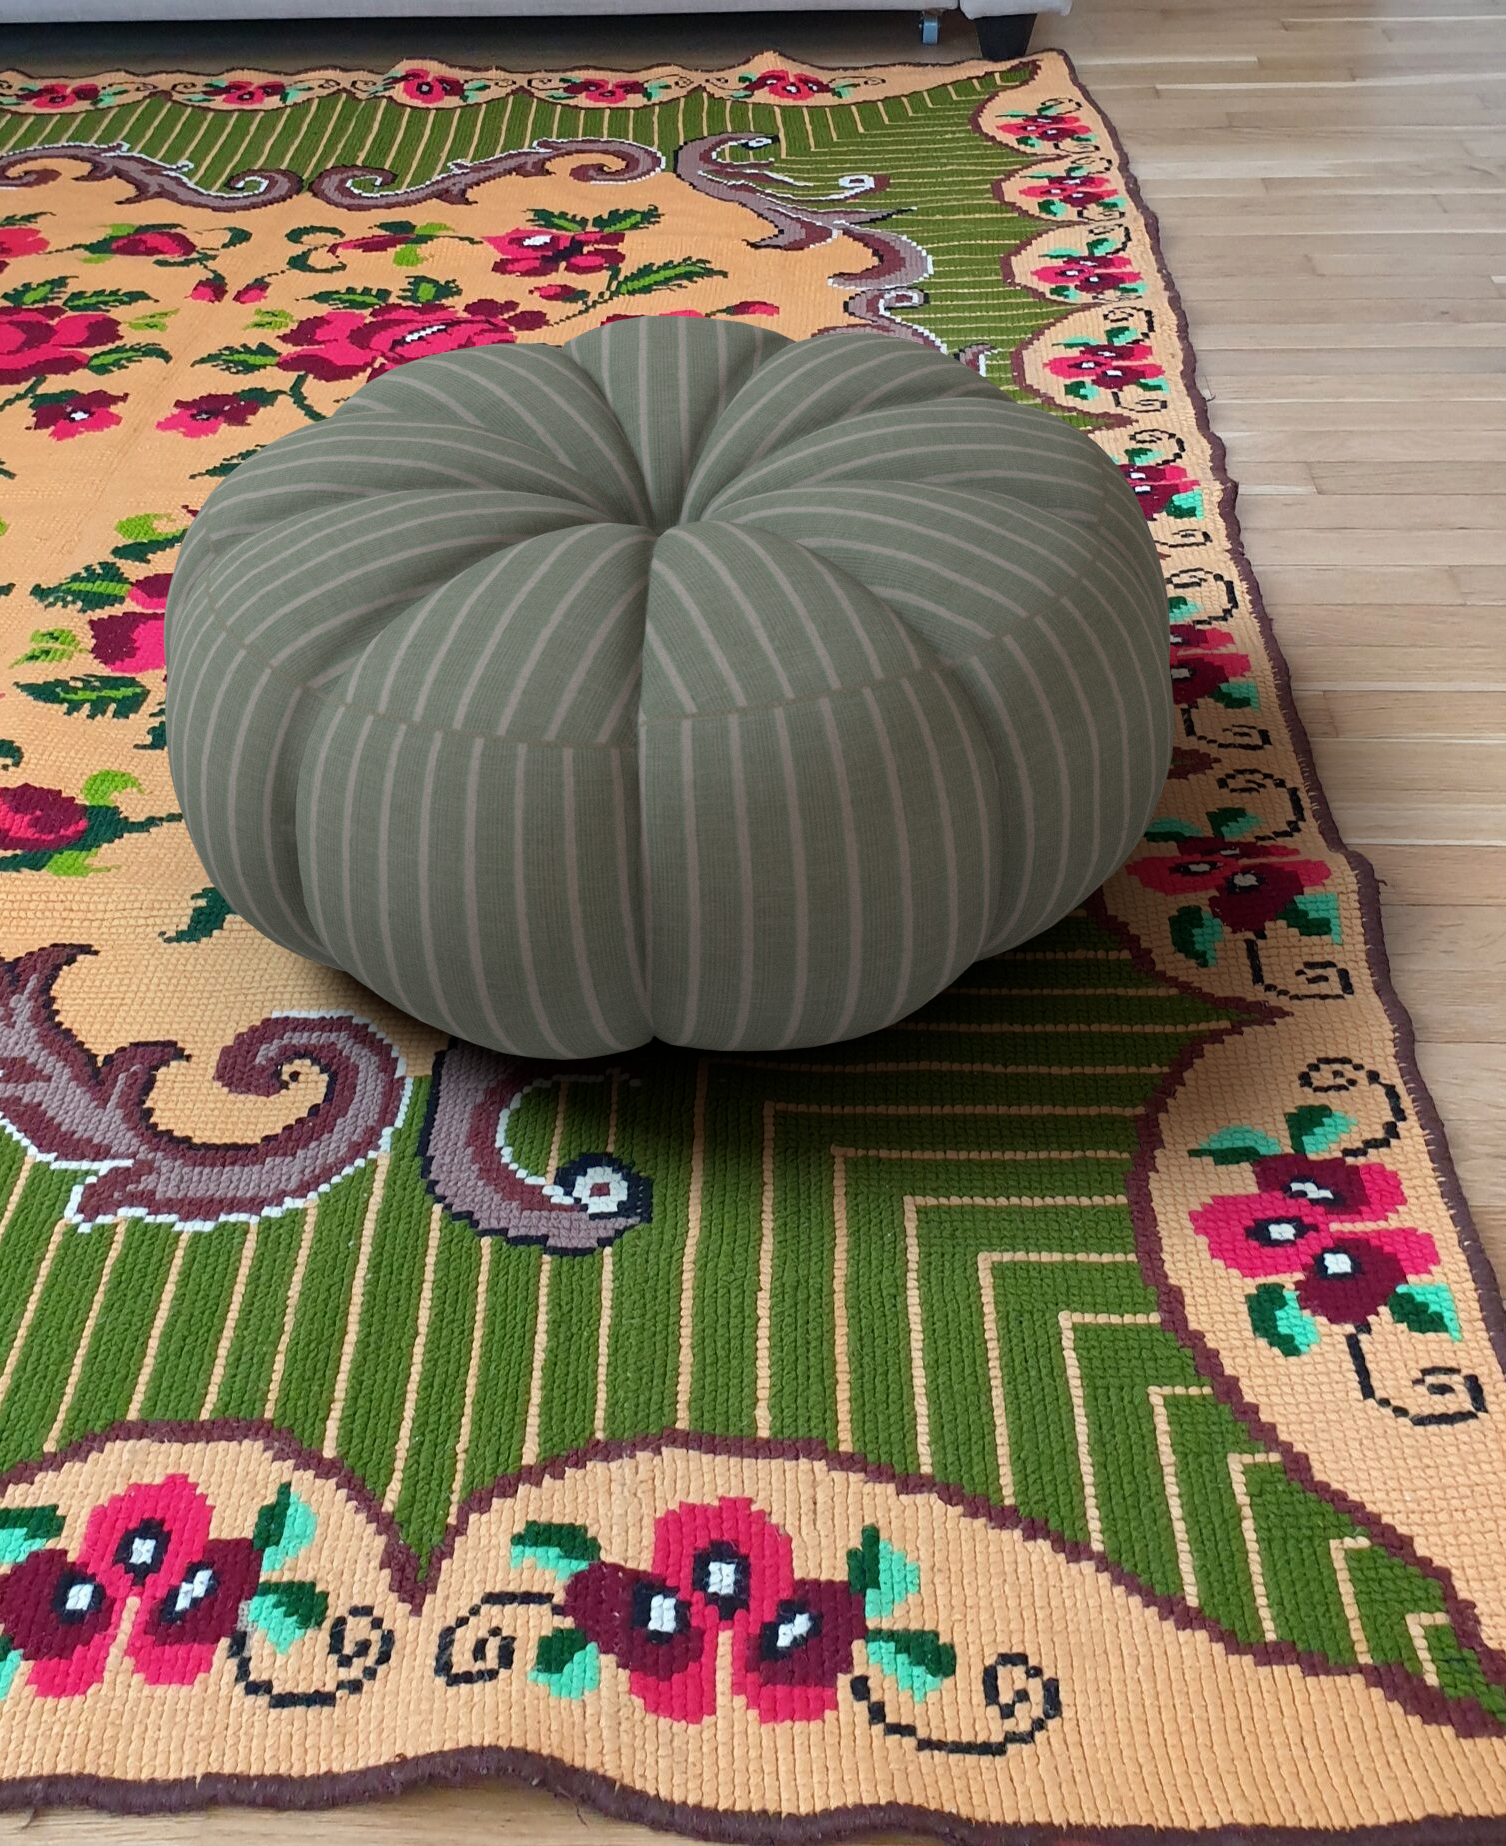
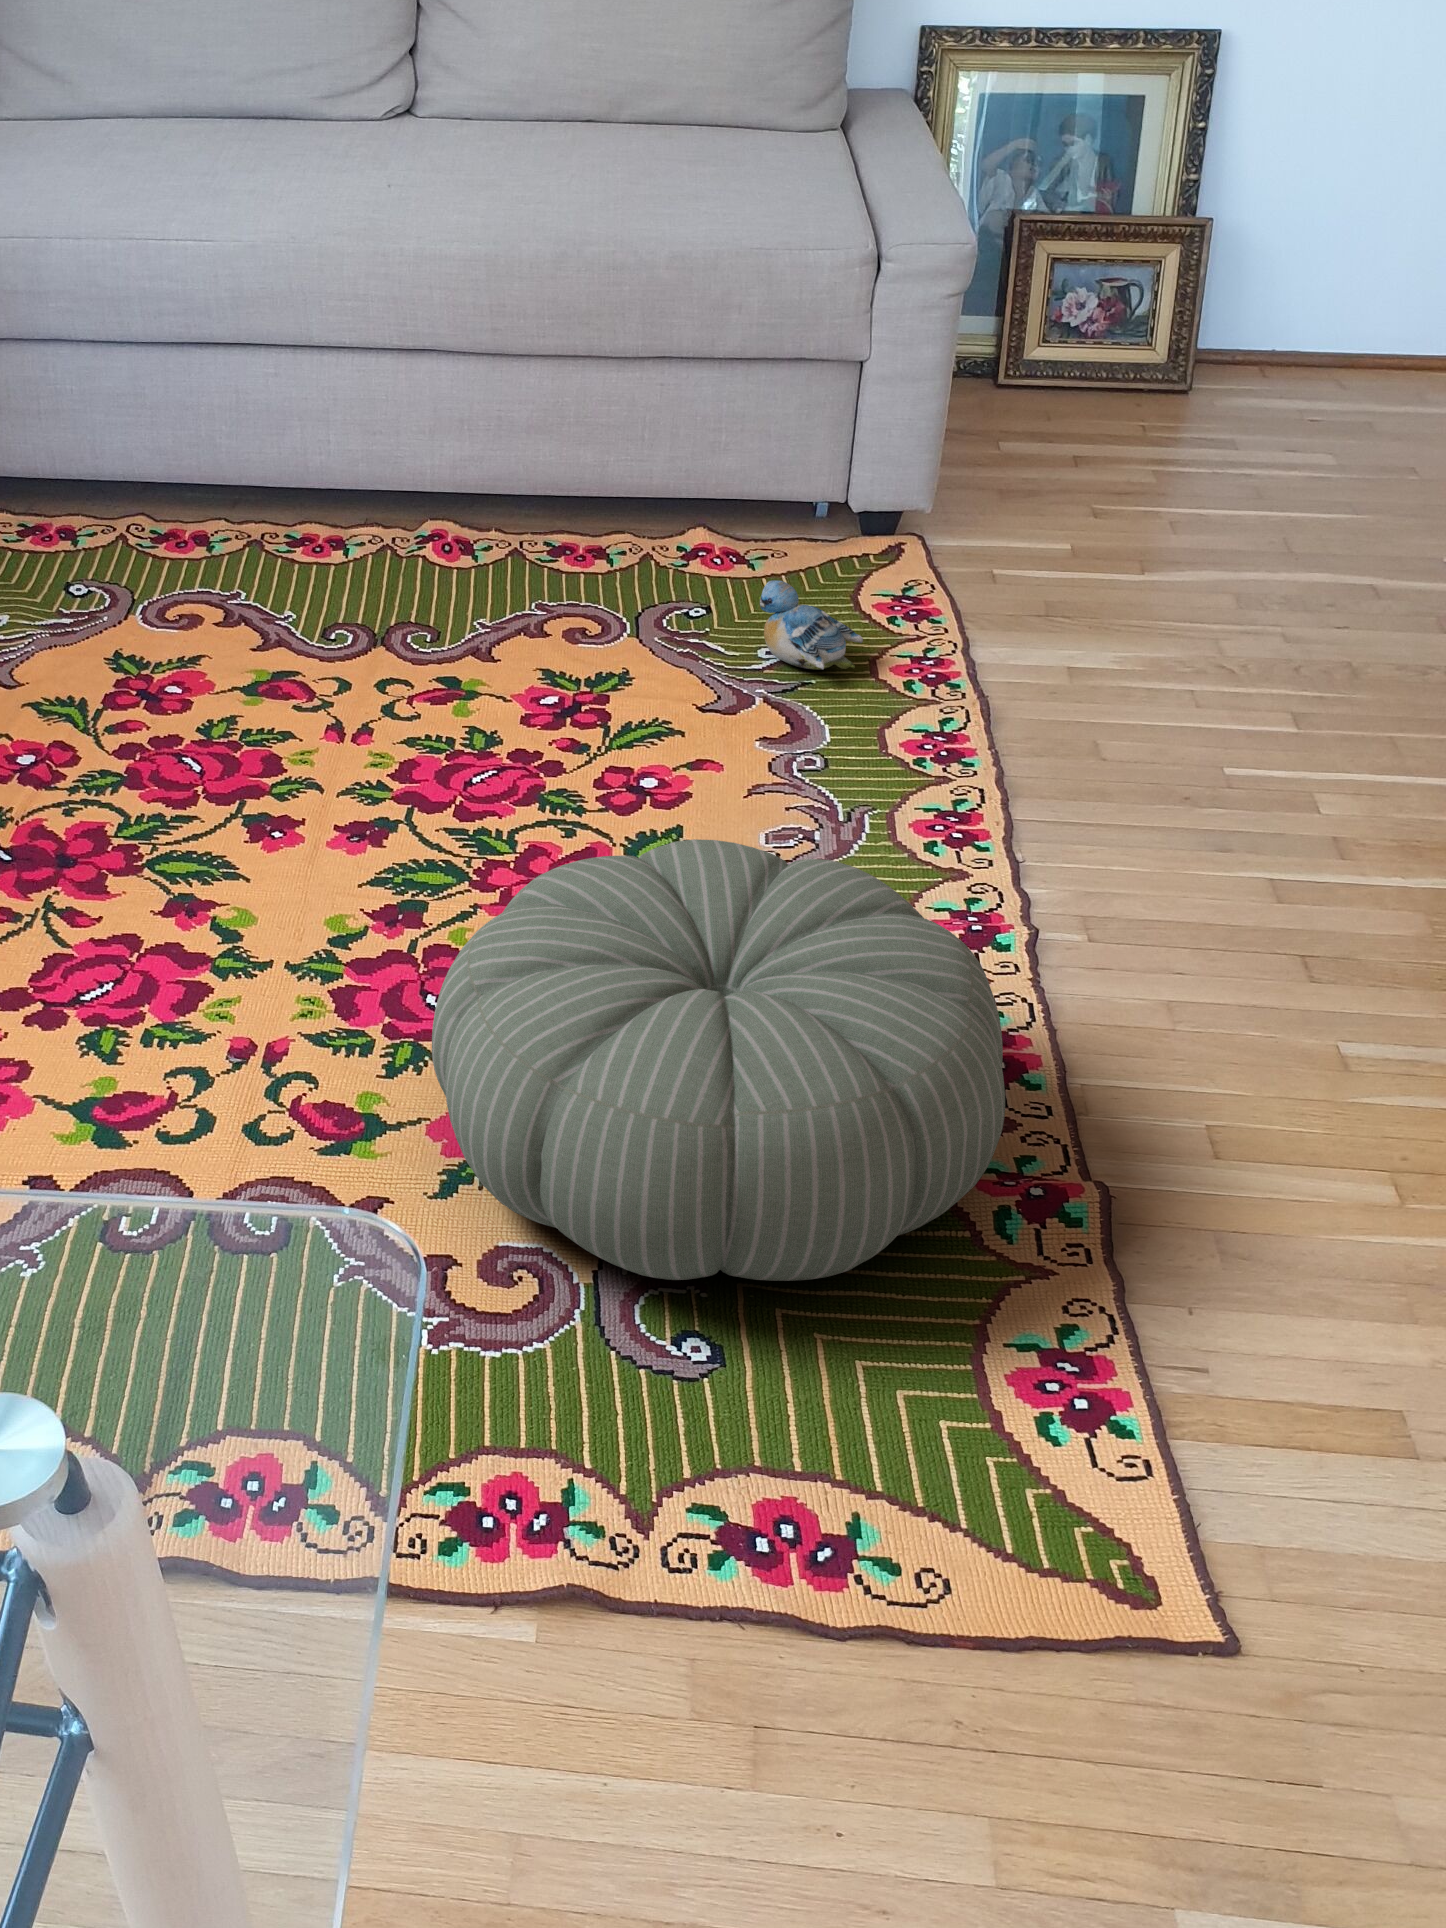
plush toy: none [839,68,988,192] -> present [759,580,863,670]

